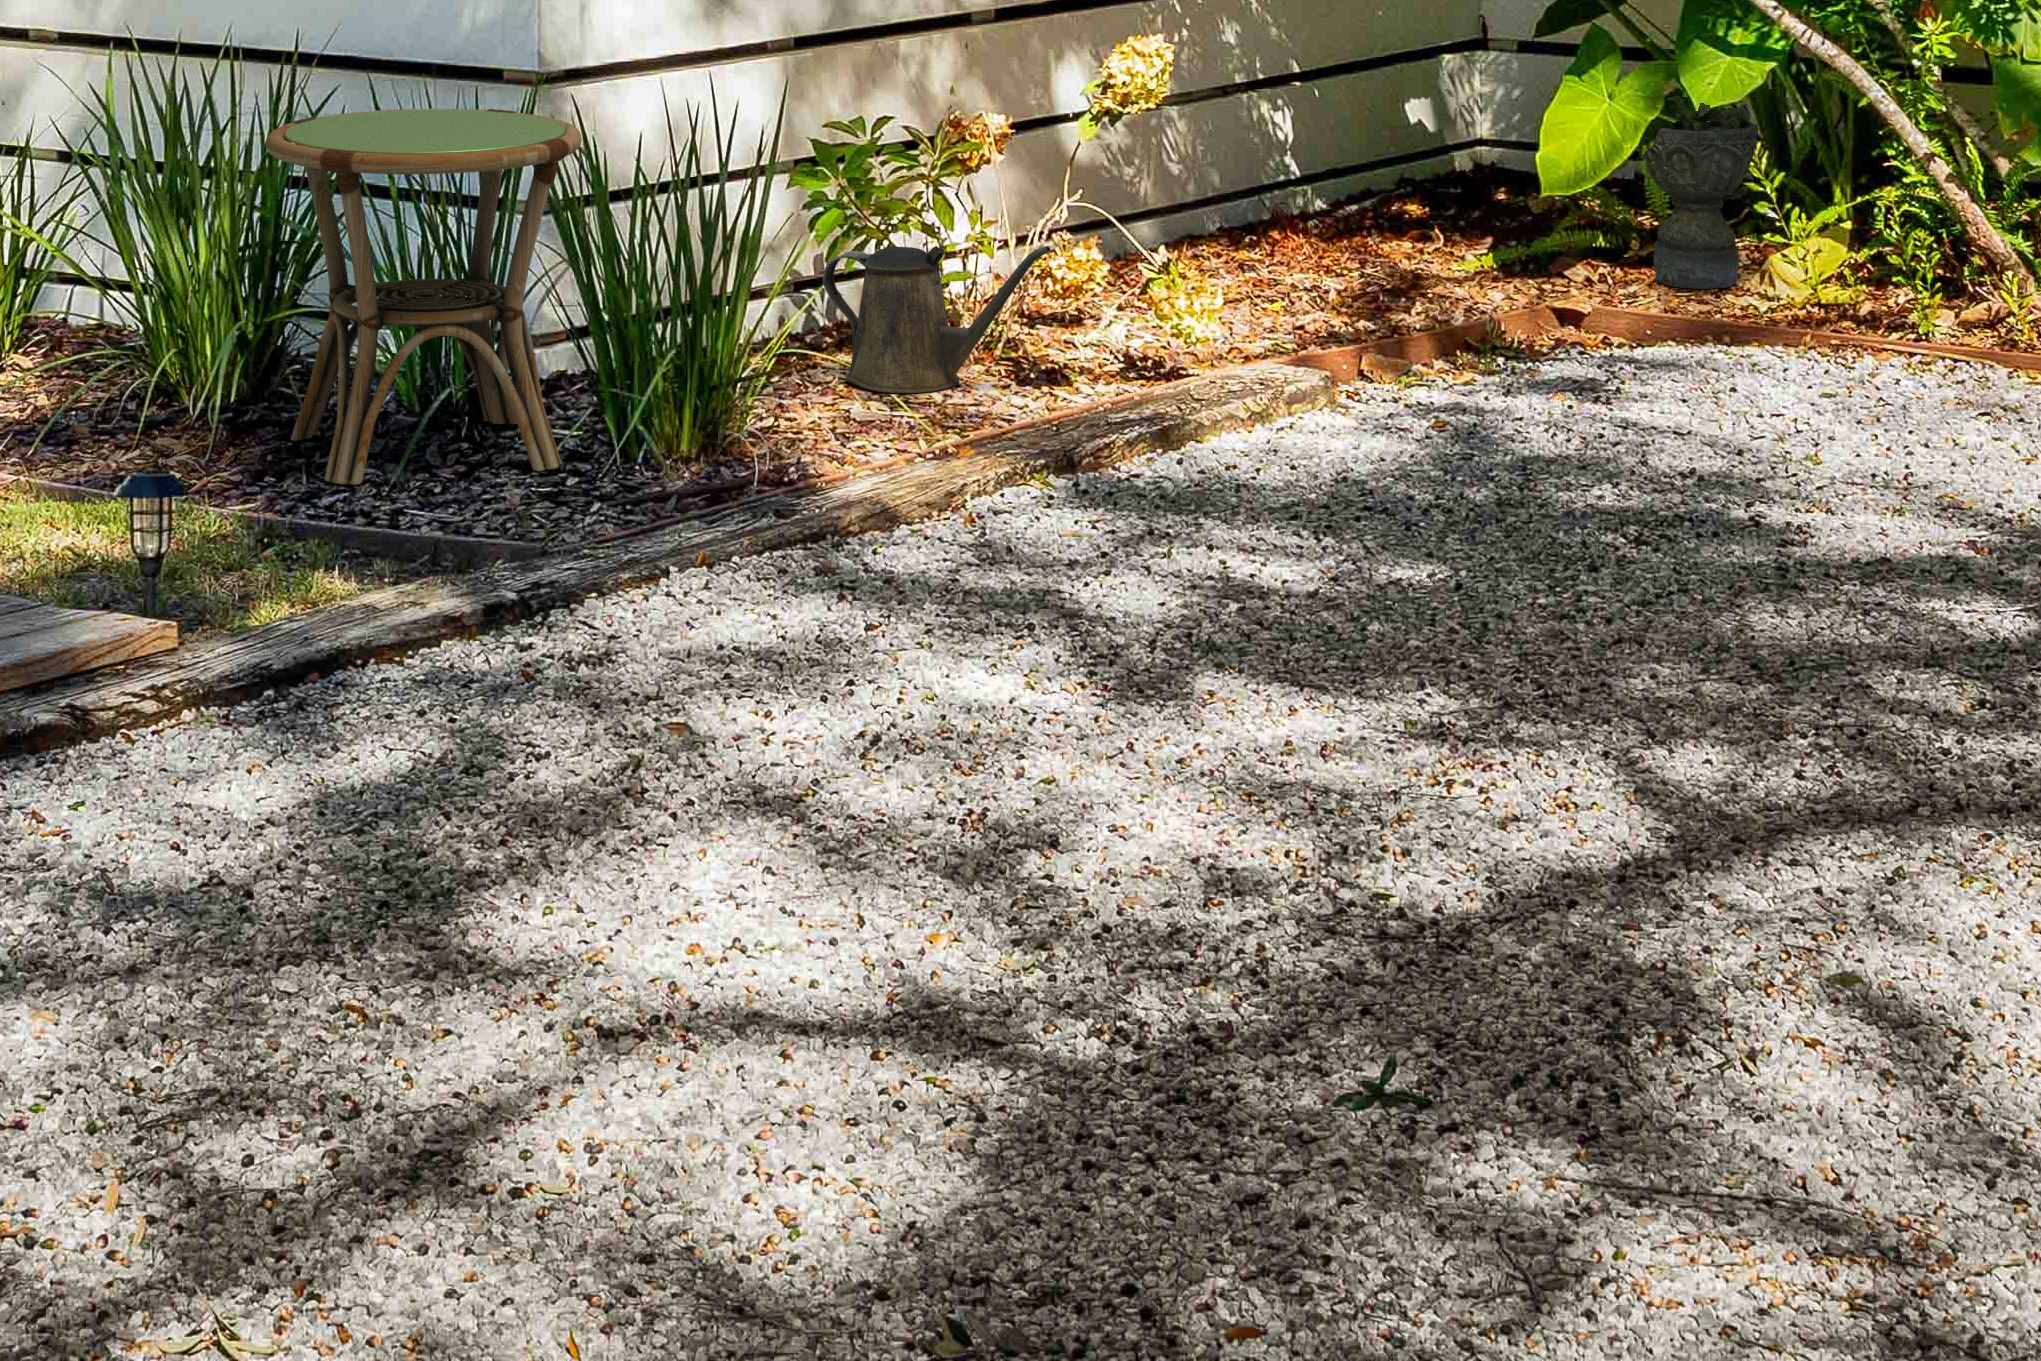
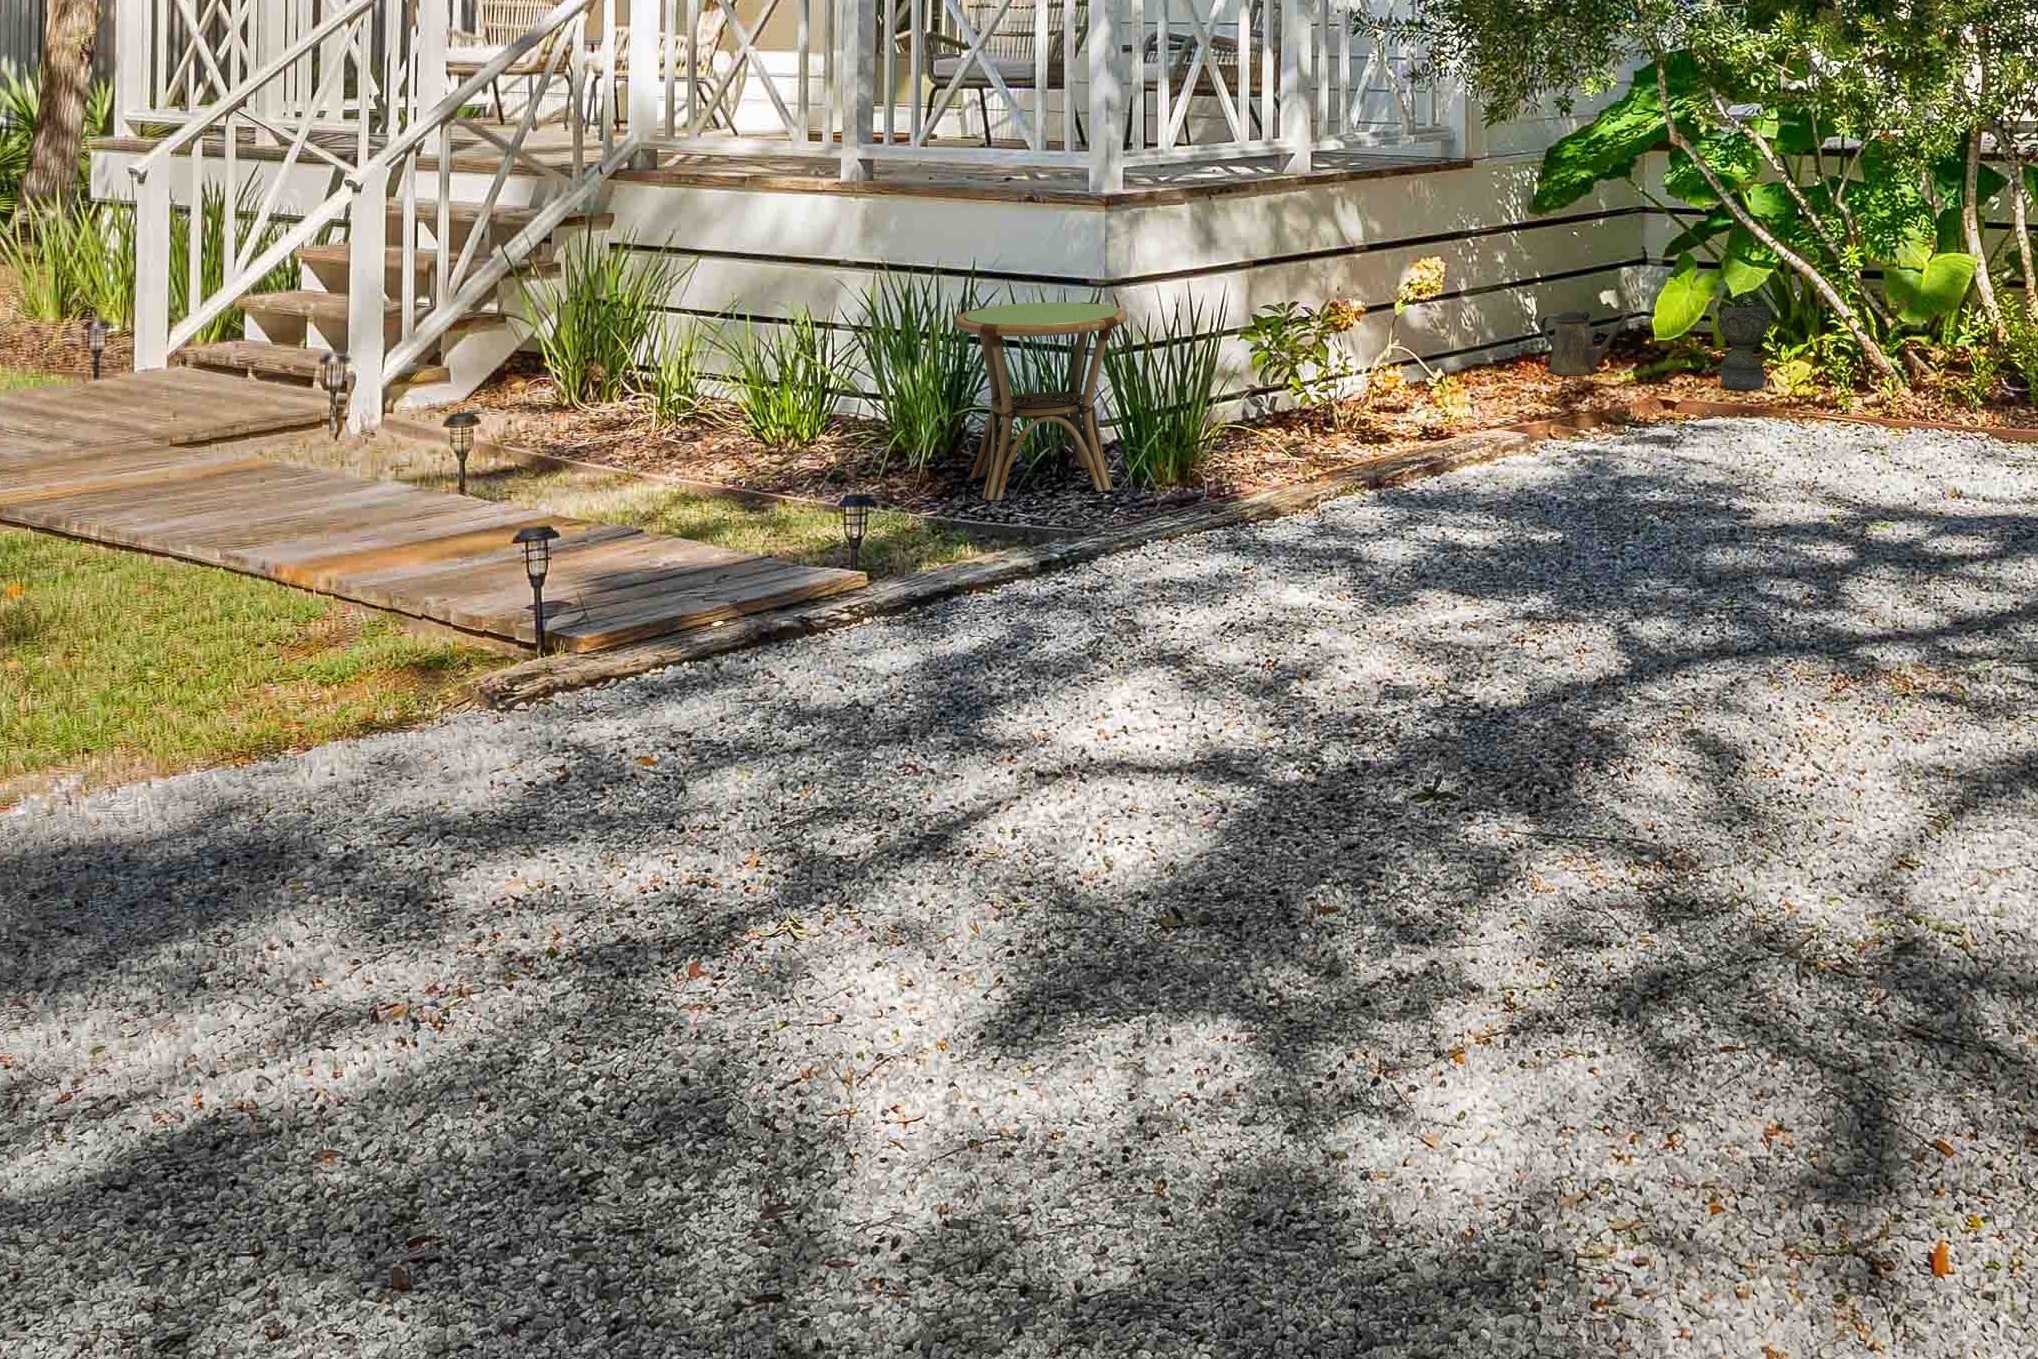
watering can: present [823,246,1051,393] -> present [1539,311,1634,375]

